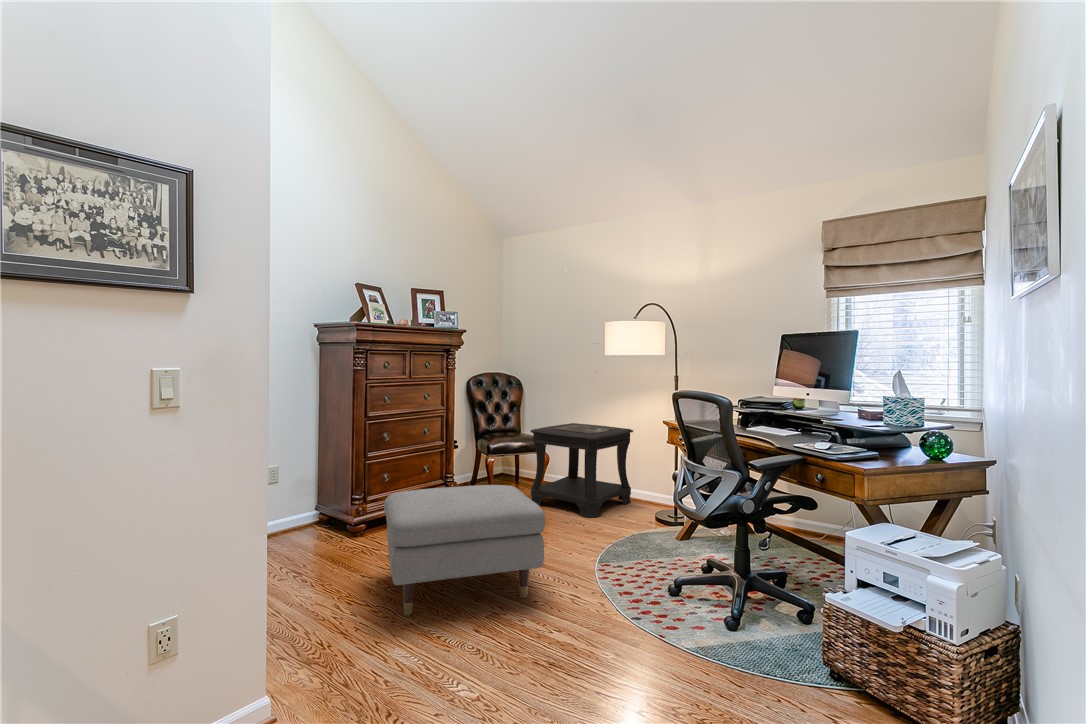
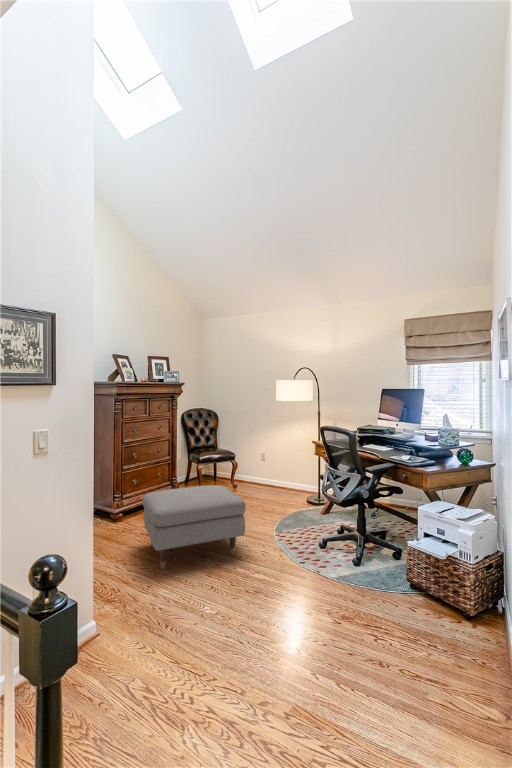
side table: present [531,423,633,517] -> none [227,442,292,503]

